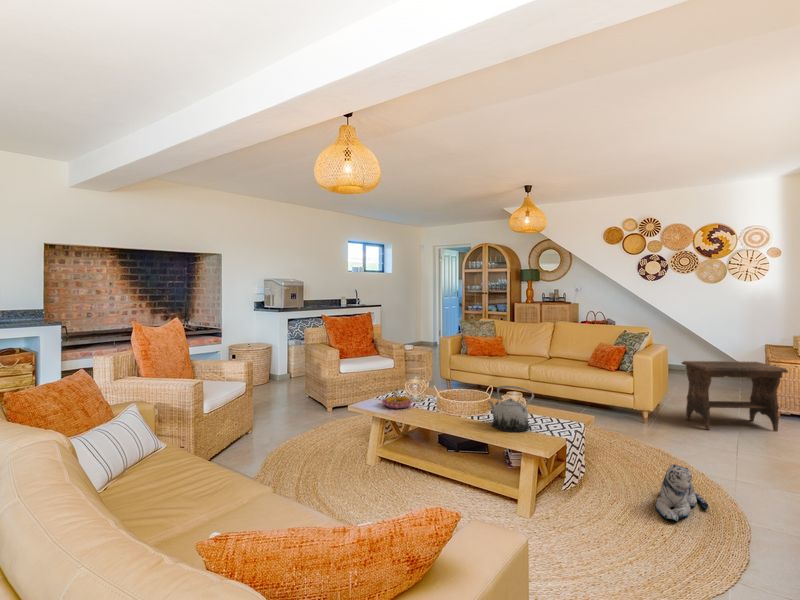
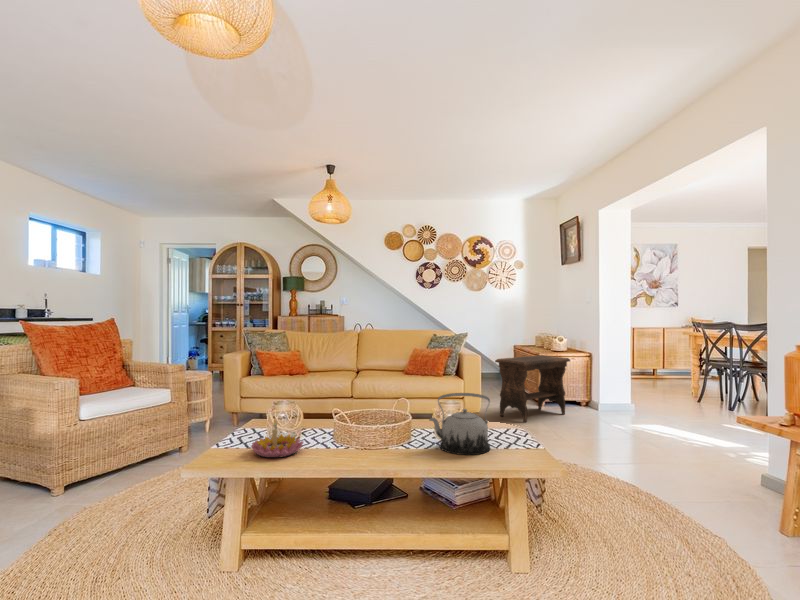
plush toy: present [655,464,708,521] -> none [579,455,628,516]

